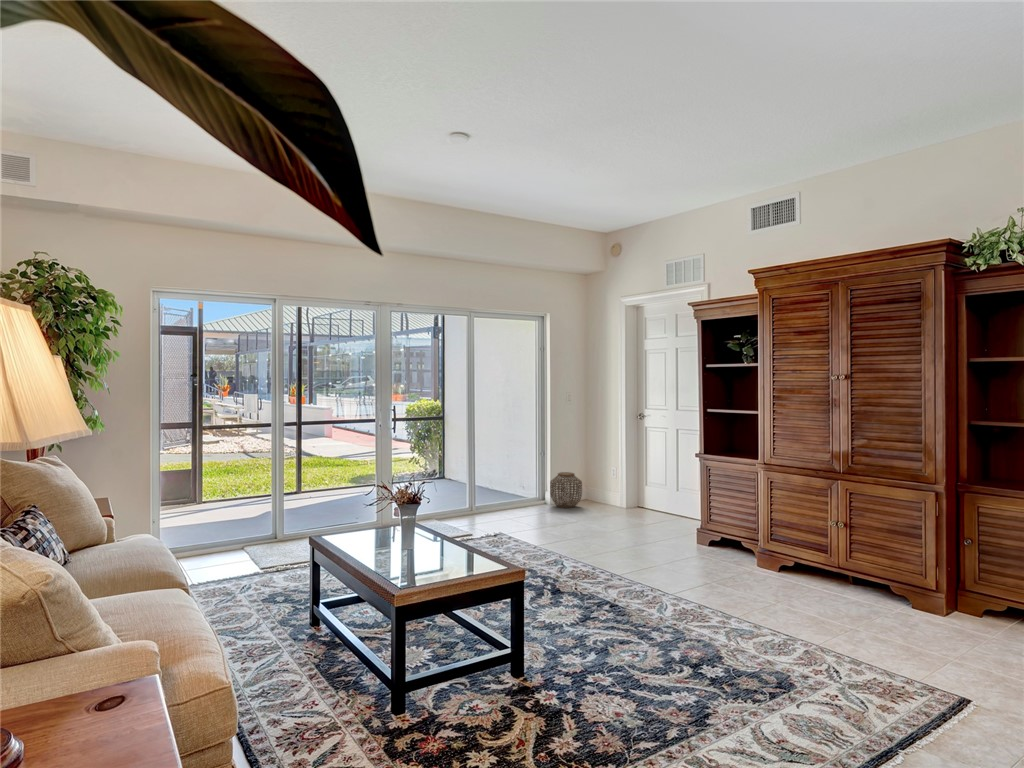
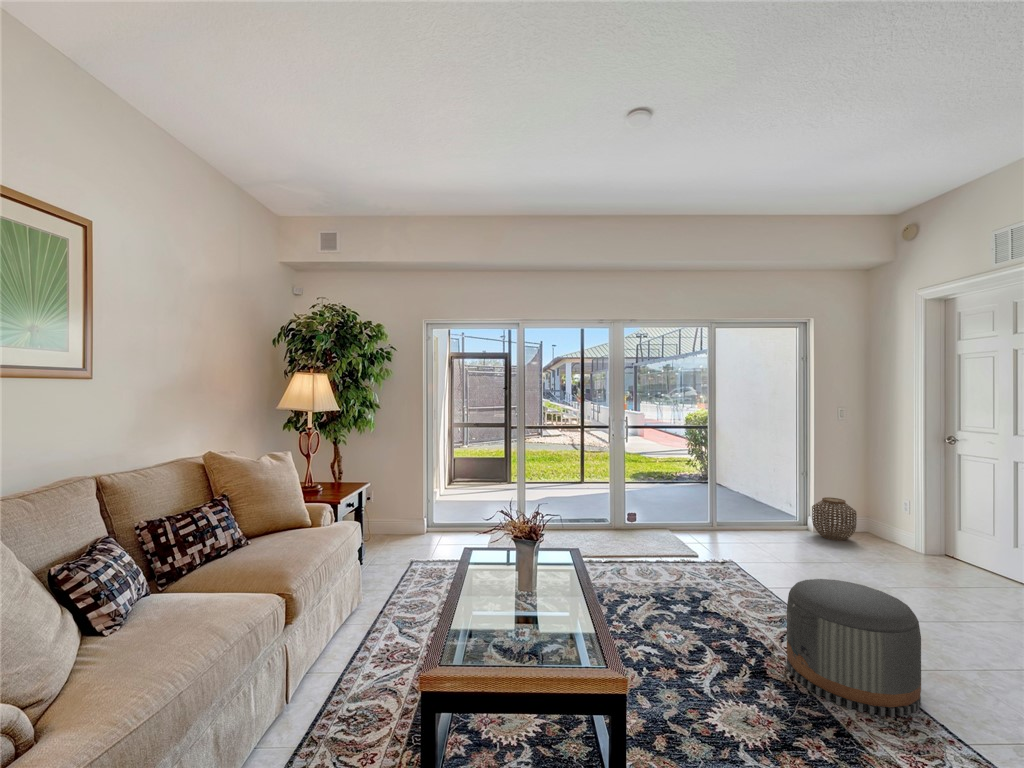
pouf: none [569,518,646,595] -> present [787,579,921,717]

